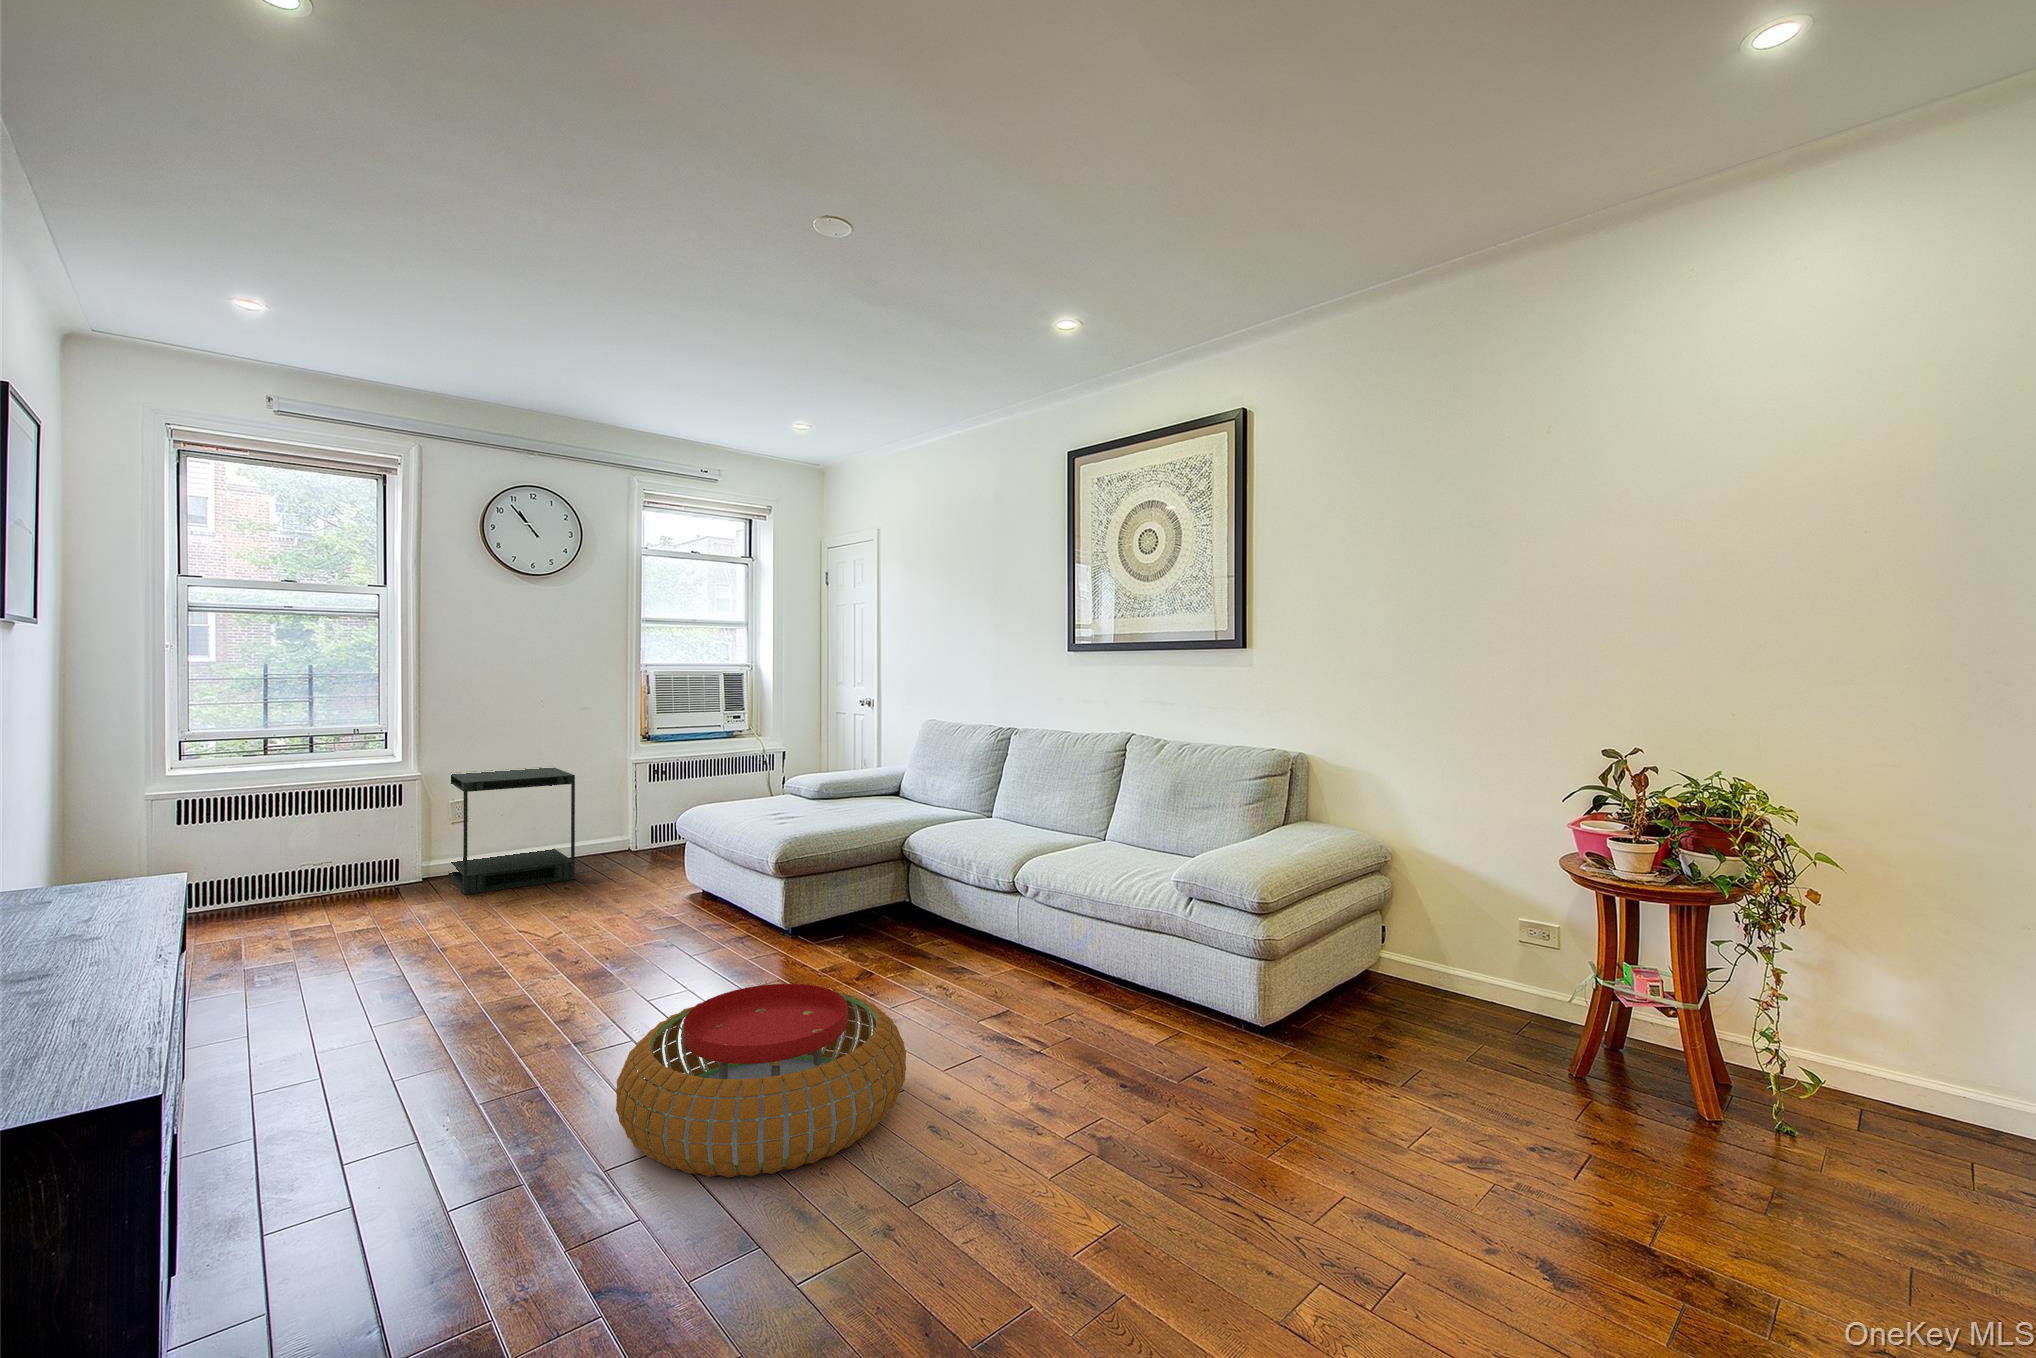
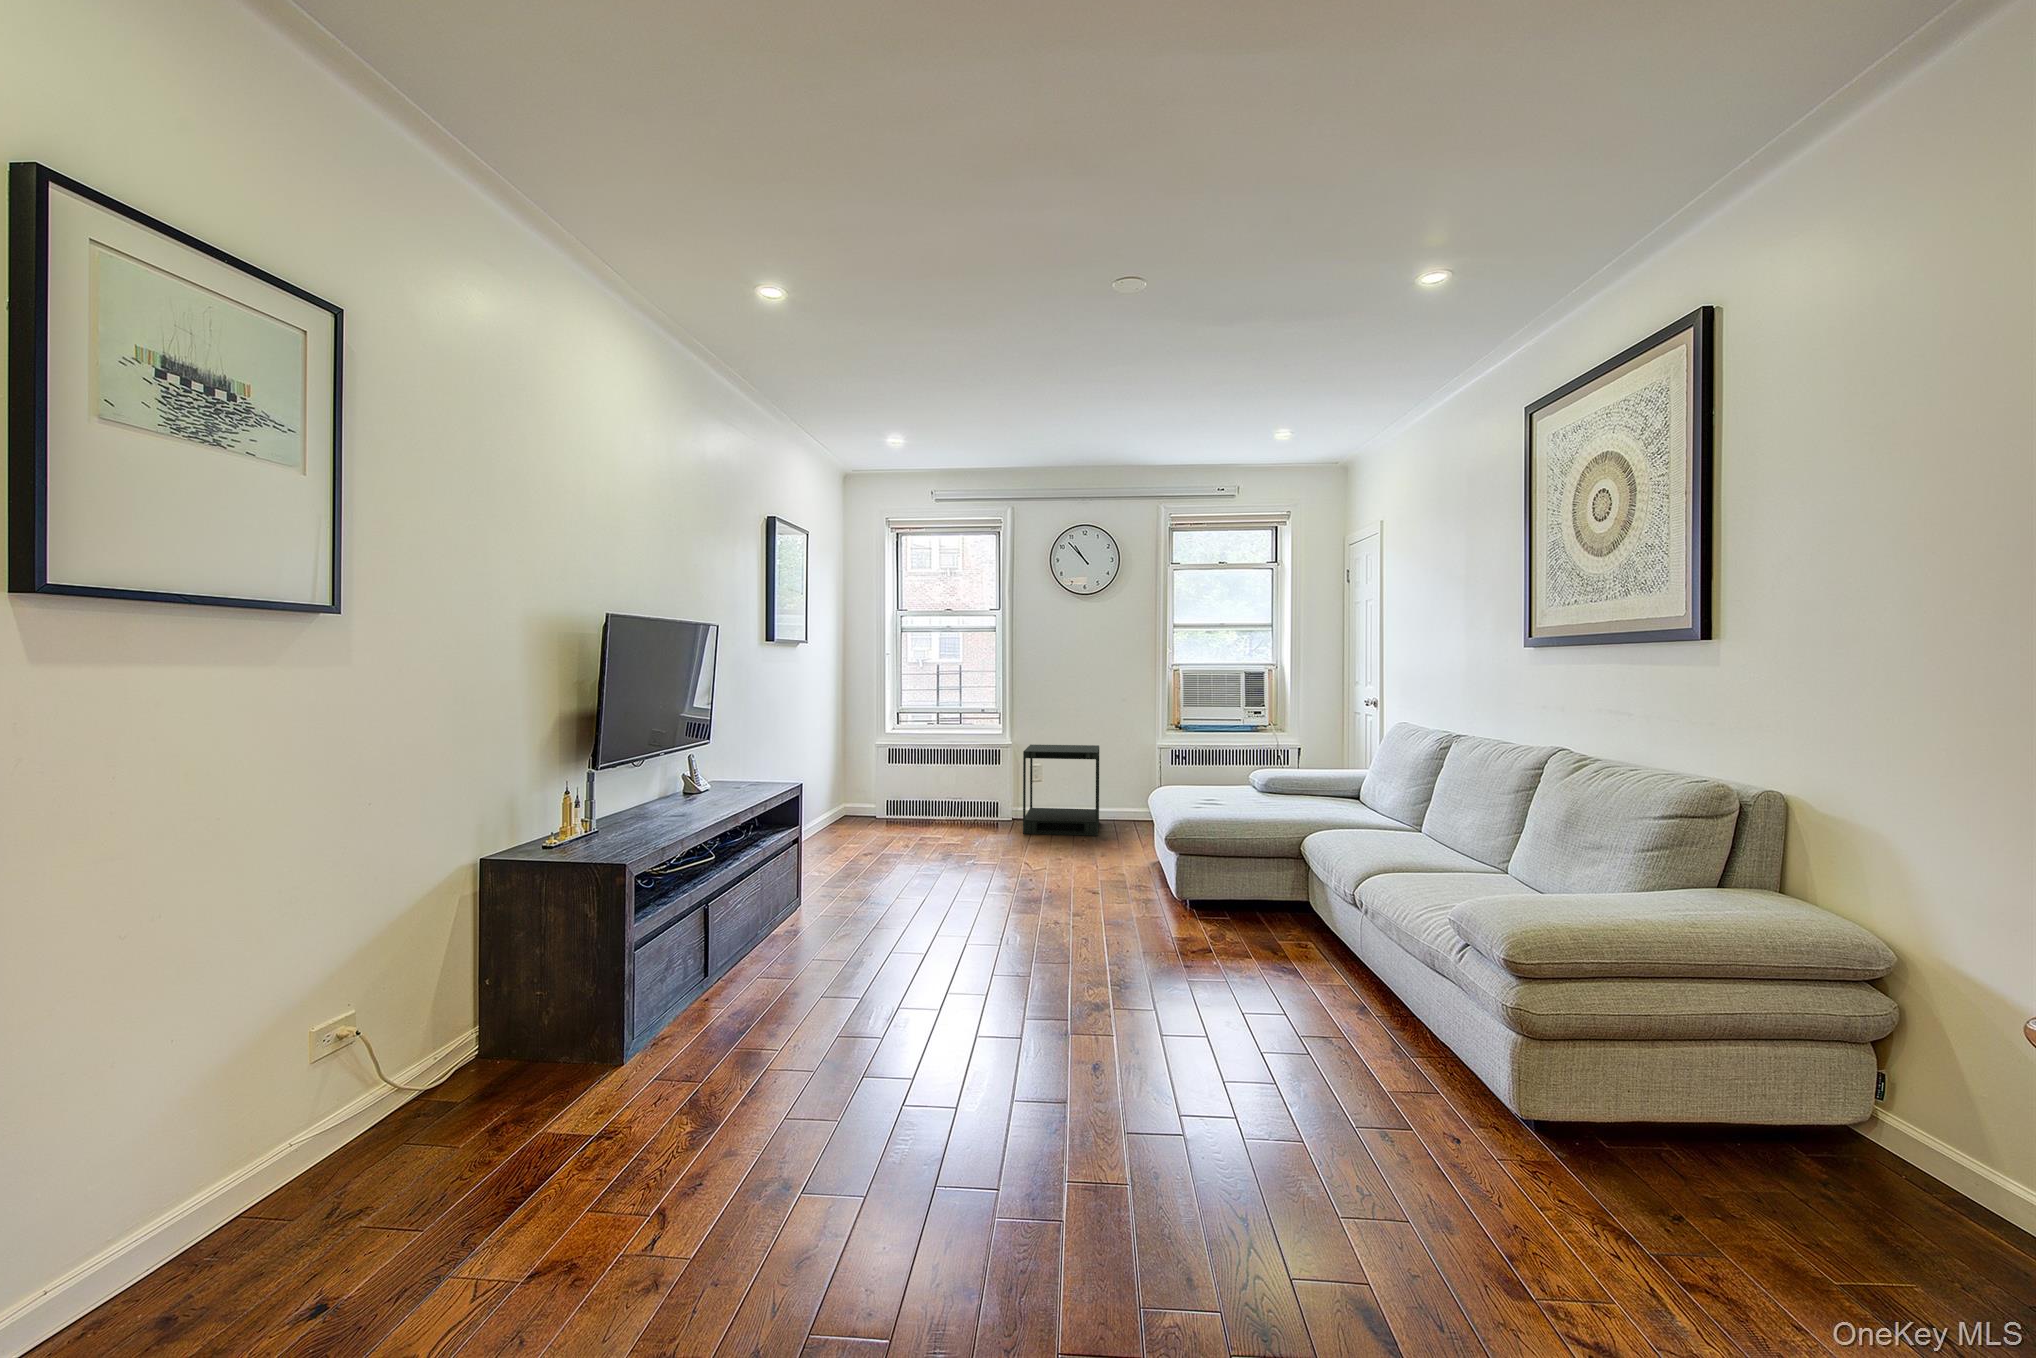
pouf: present [616,984,906,1178] -> none [899,918,1114,1052]

